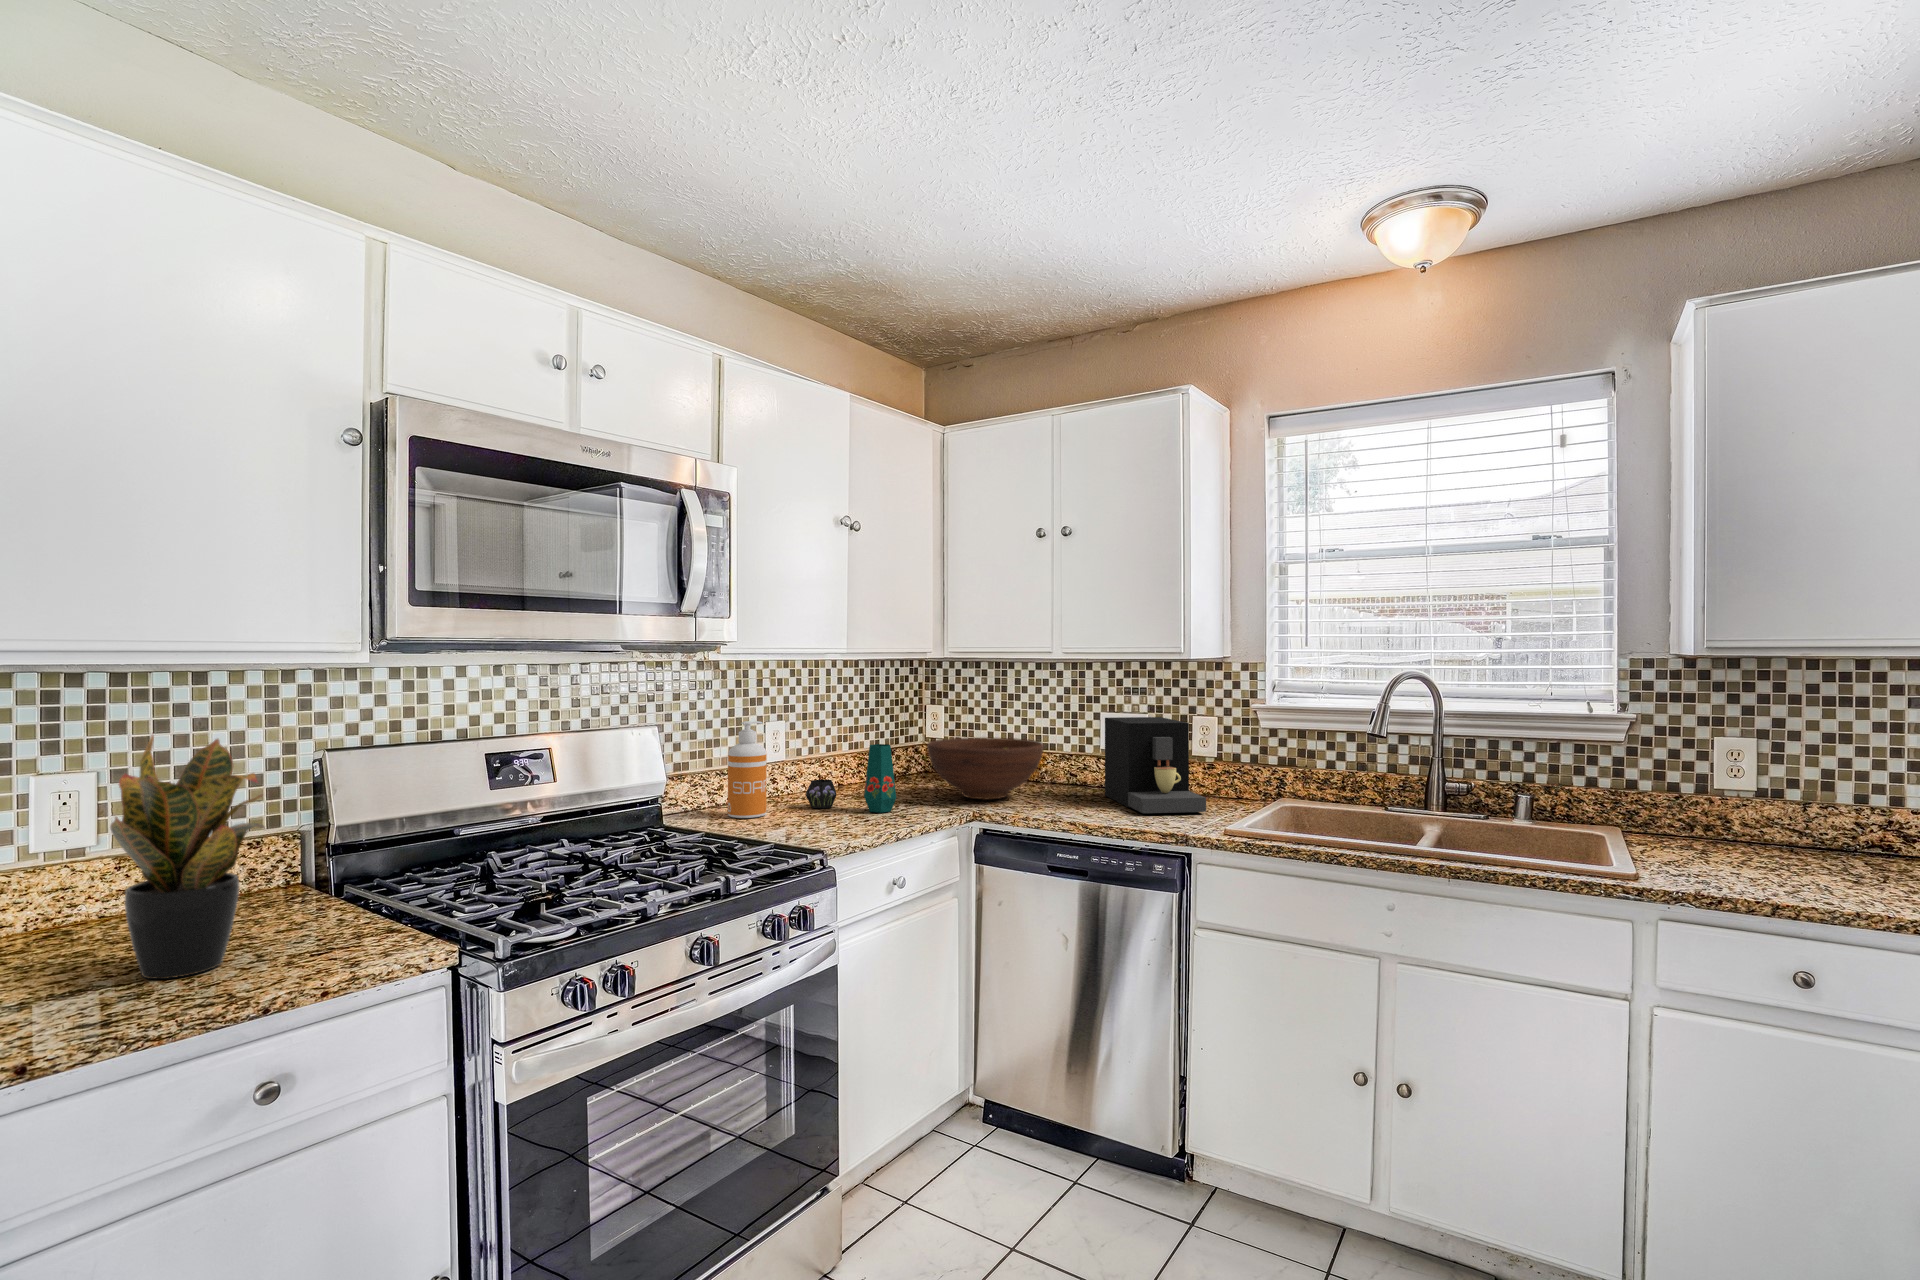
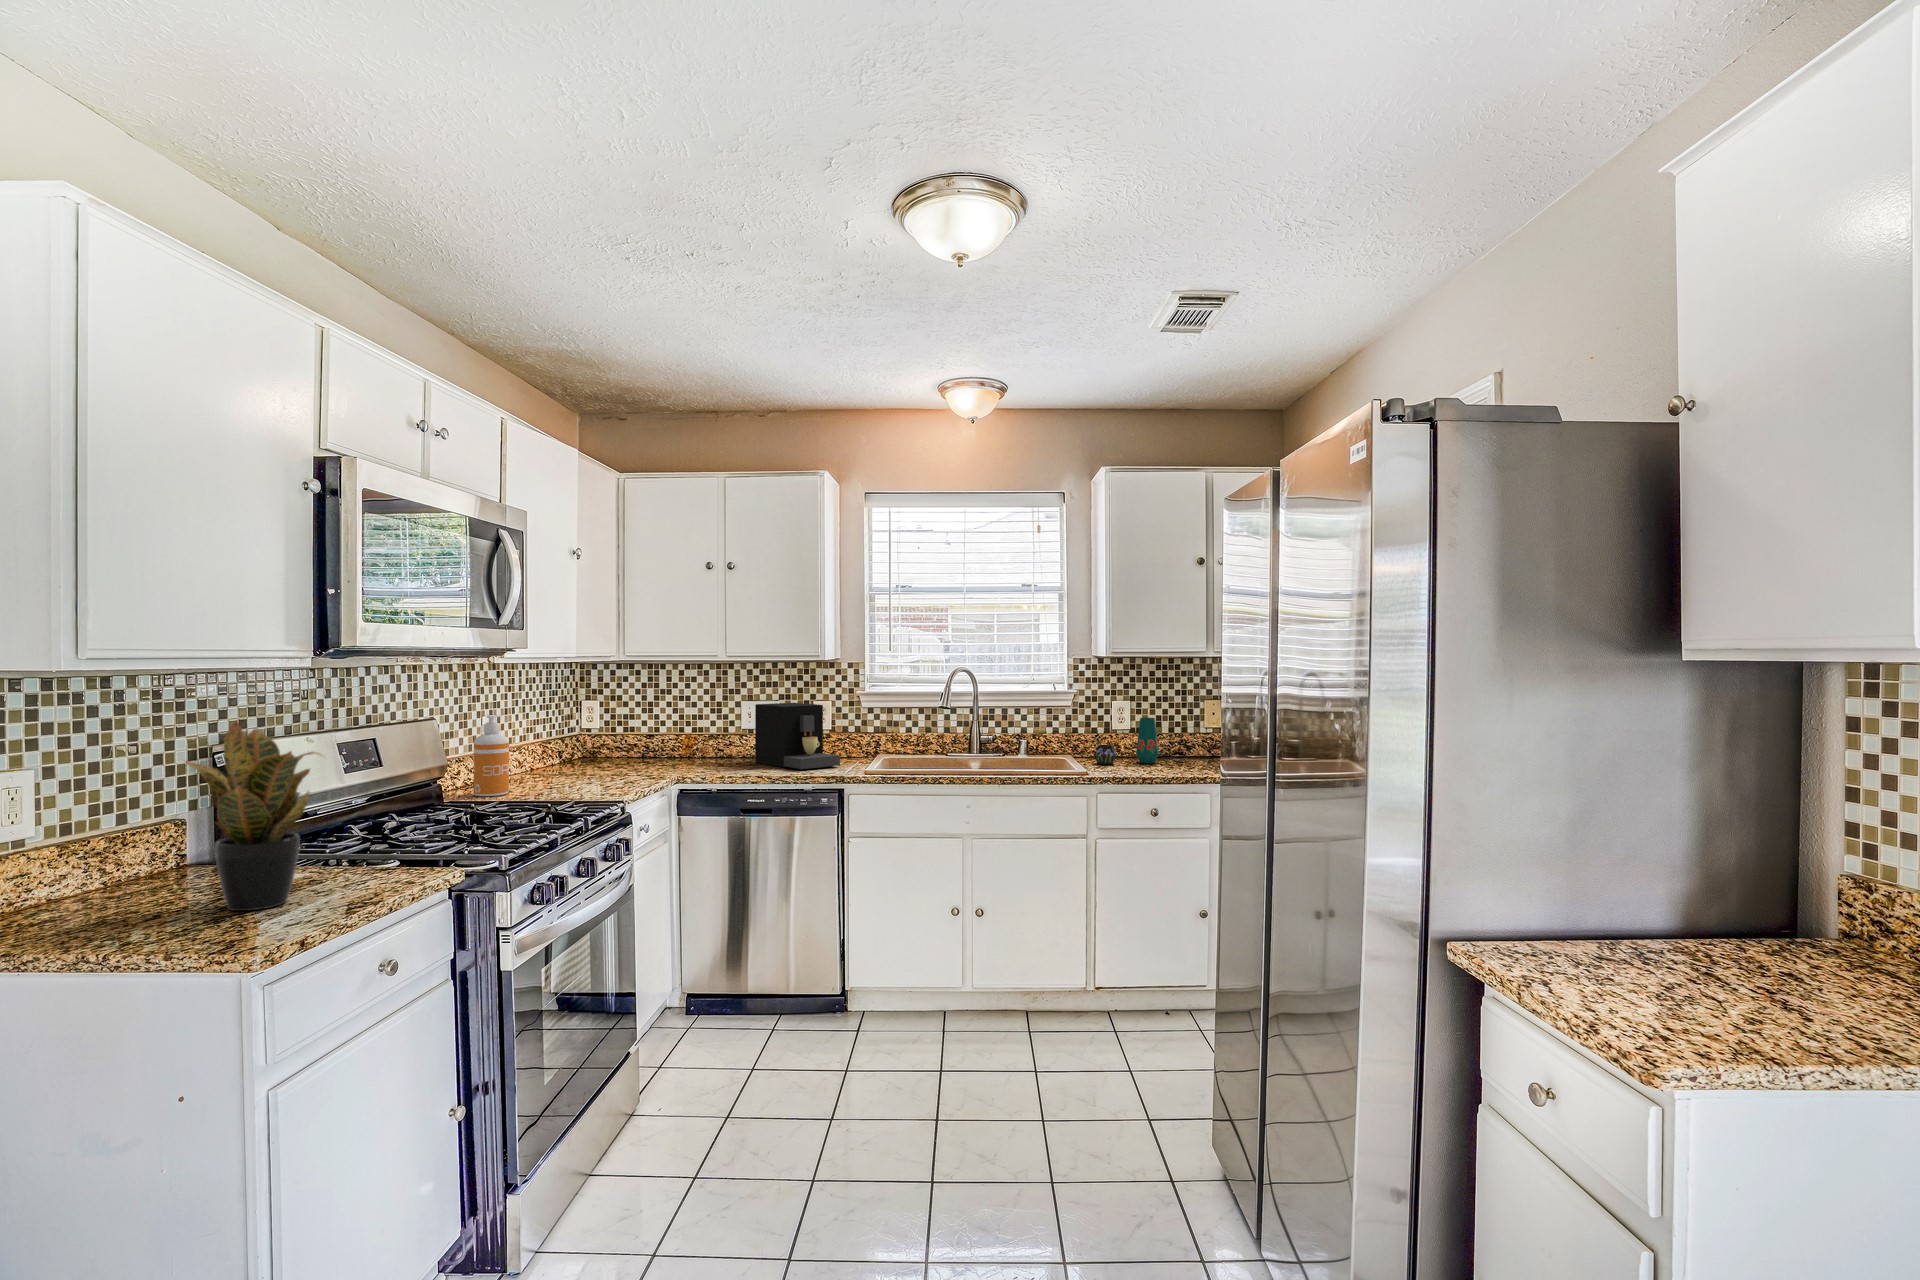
fruit bowl: present [927,737,1044,800] -> none [620,724,715,771]
vase: present [806,744,896,813] -> present [1094,718,1159,764]

